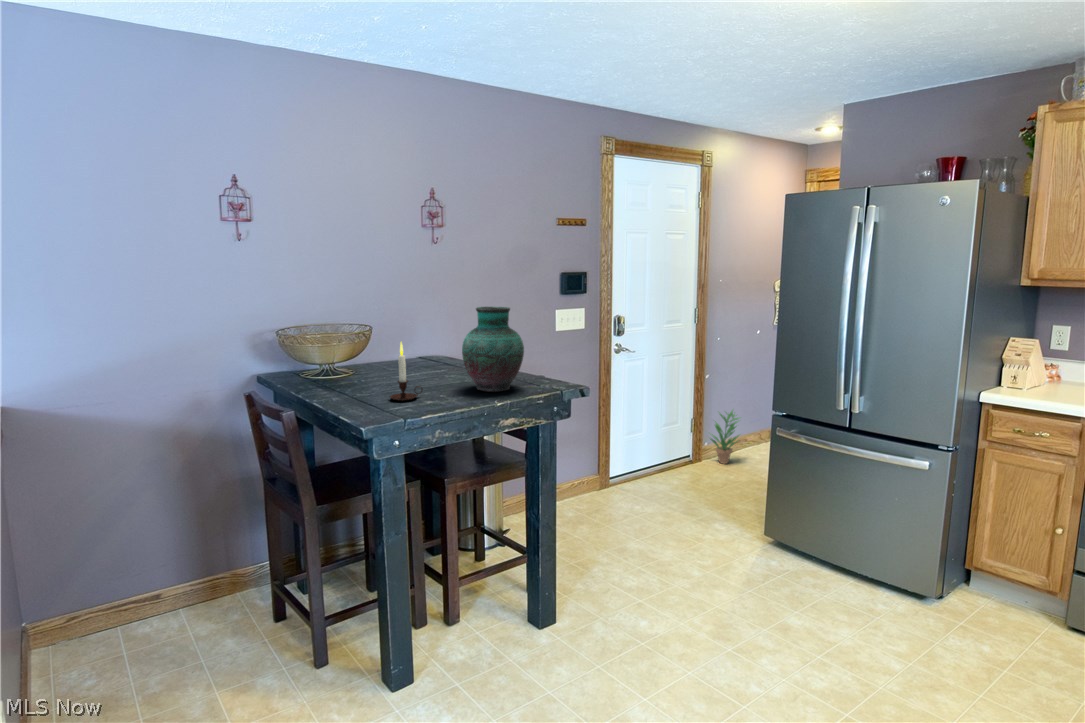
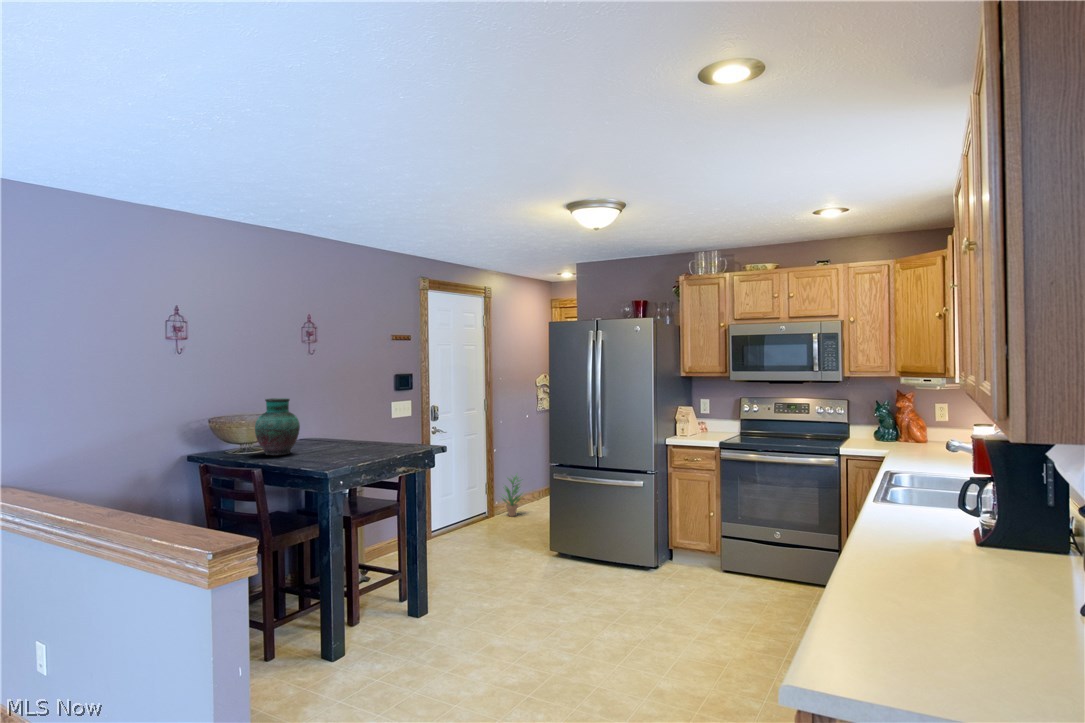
vase: present [462,307,524,392] -> present [255,398,300,456]
candle: present [390,343,422,401] -> none [321,420,342,460]

